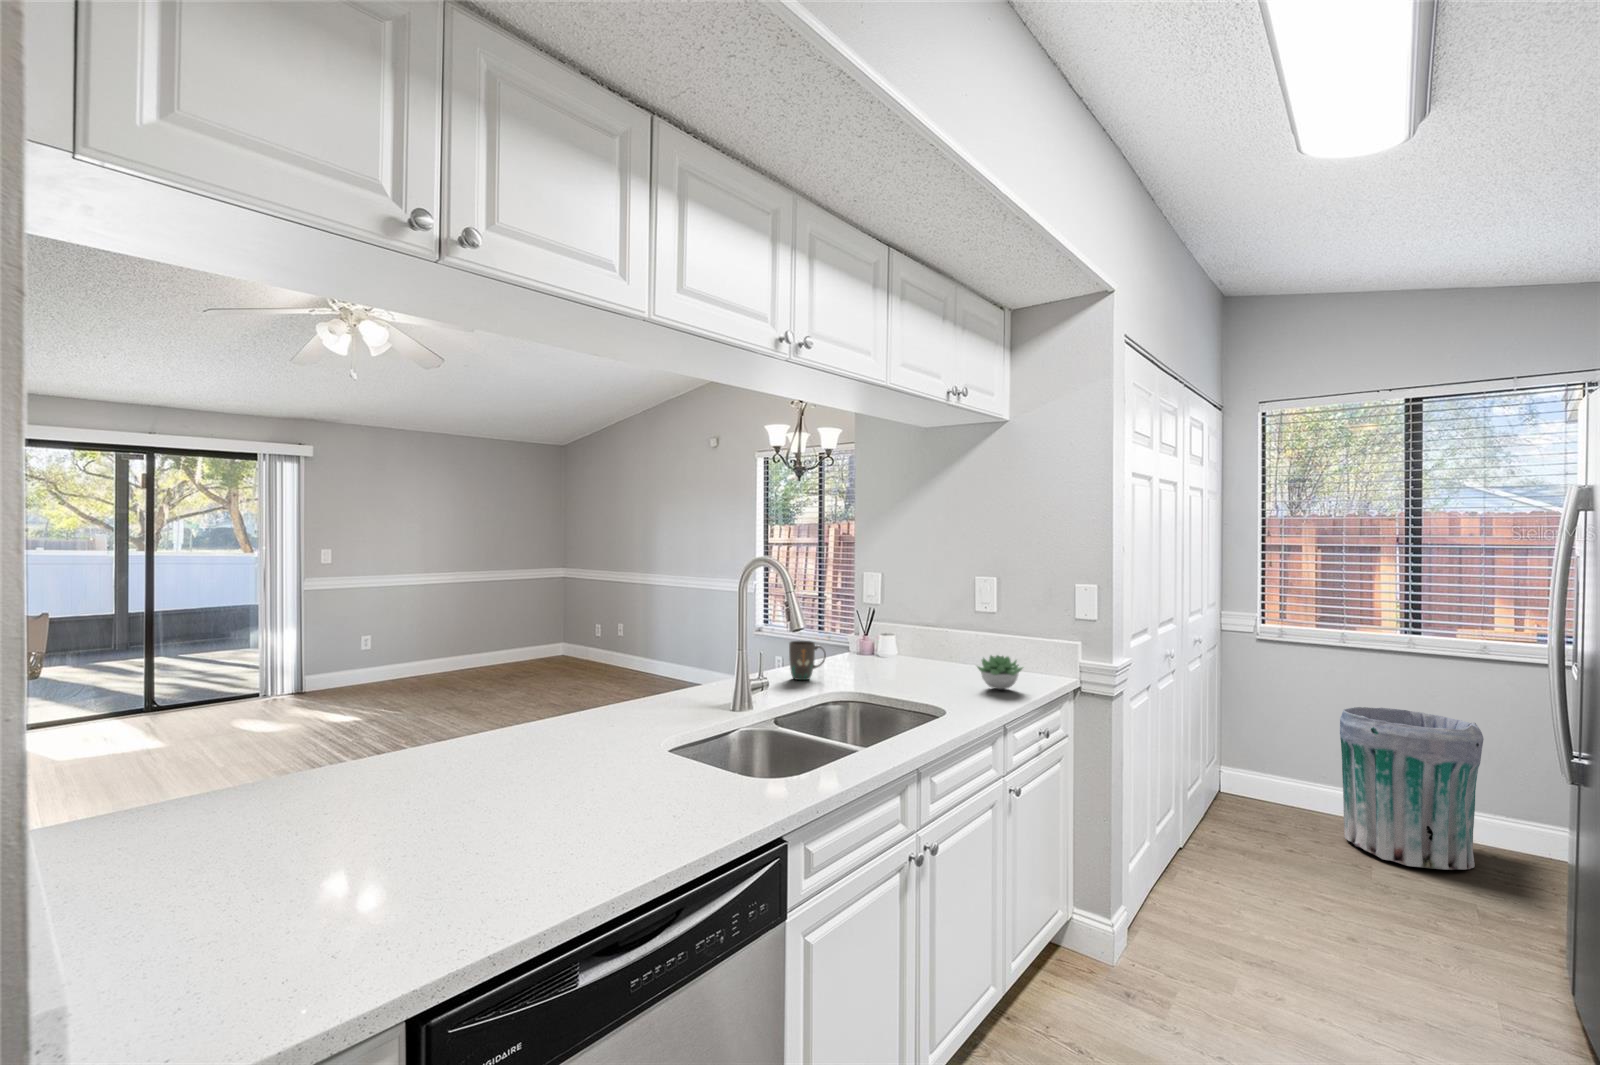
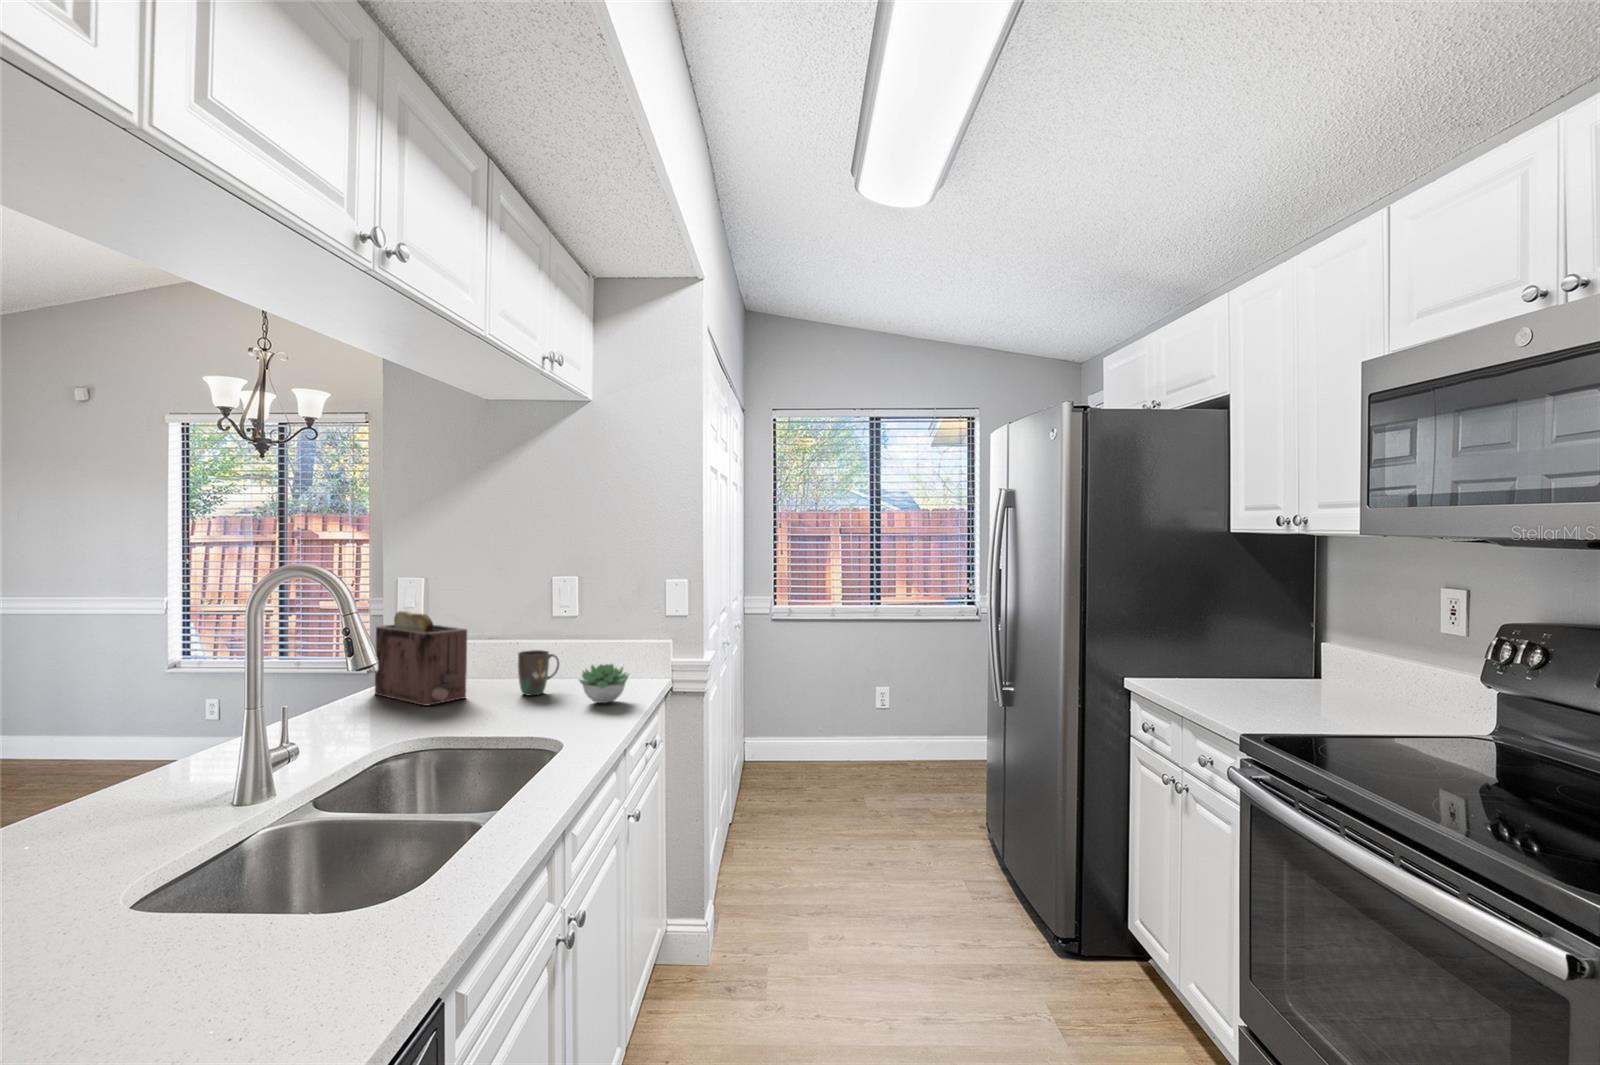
toaster: none [838,598,898,672] -> present [375,611,467,706]
mug: present [789,641,826,680] -> present [518,650,559,695]
trash can: present [1340,707,1484,870] -> none [834,665,922,788]

